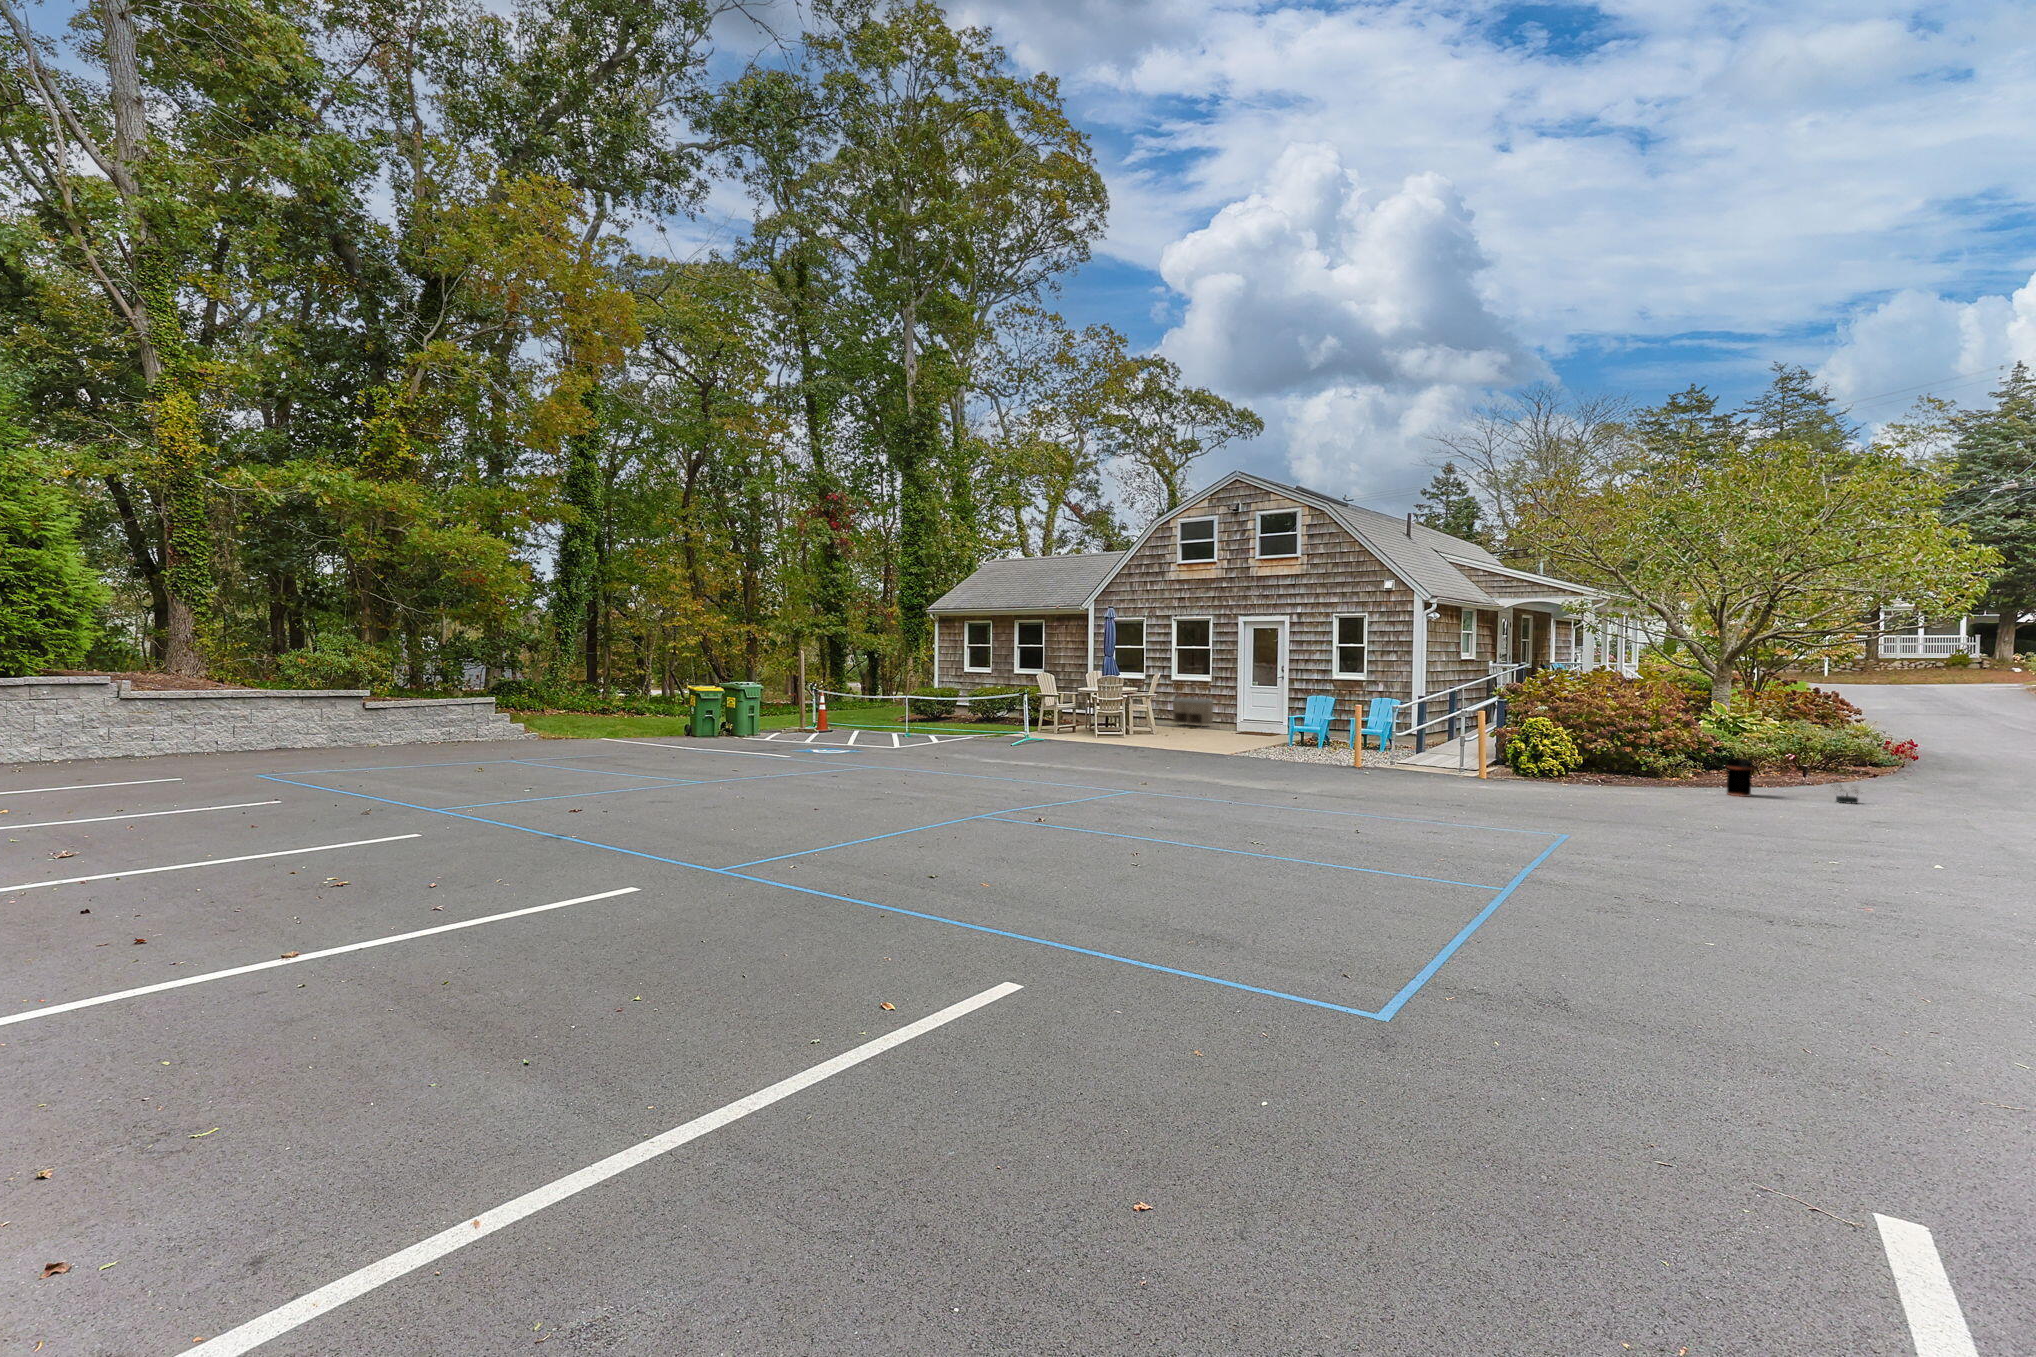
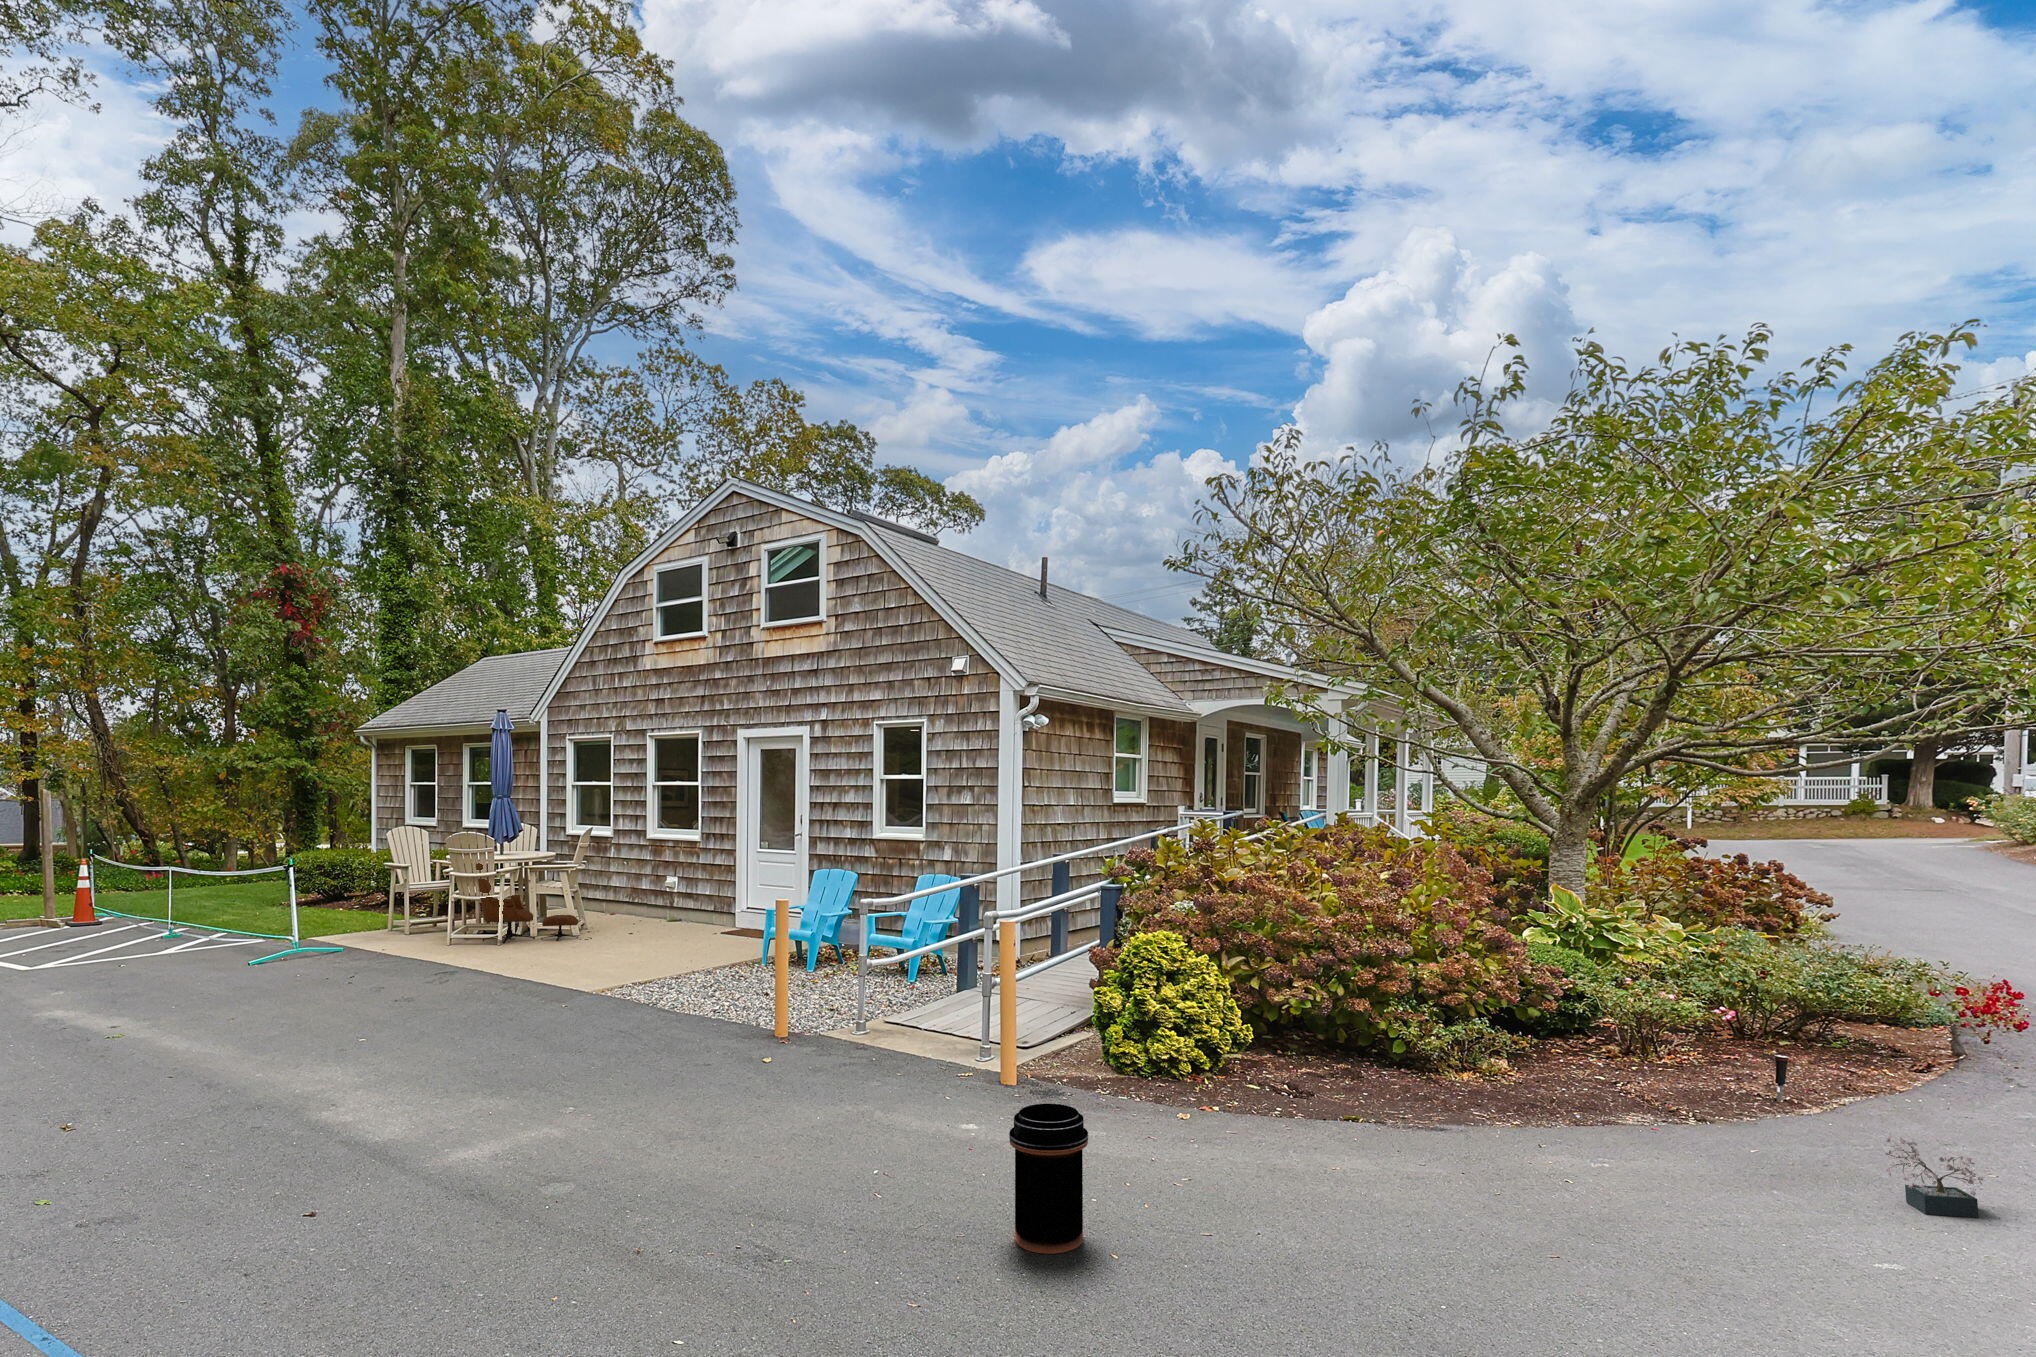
lounge chair: none [1112,688,1163,730] -> present [476,863,578,943]
storage bench: present [1173,698,1213,725] -> none [628,875,699,929]
trash can: present [1726,758,1754,797] -> present [1009,1104,1088,1254]

